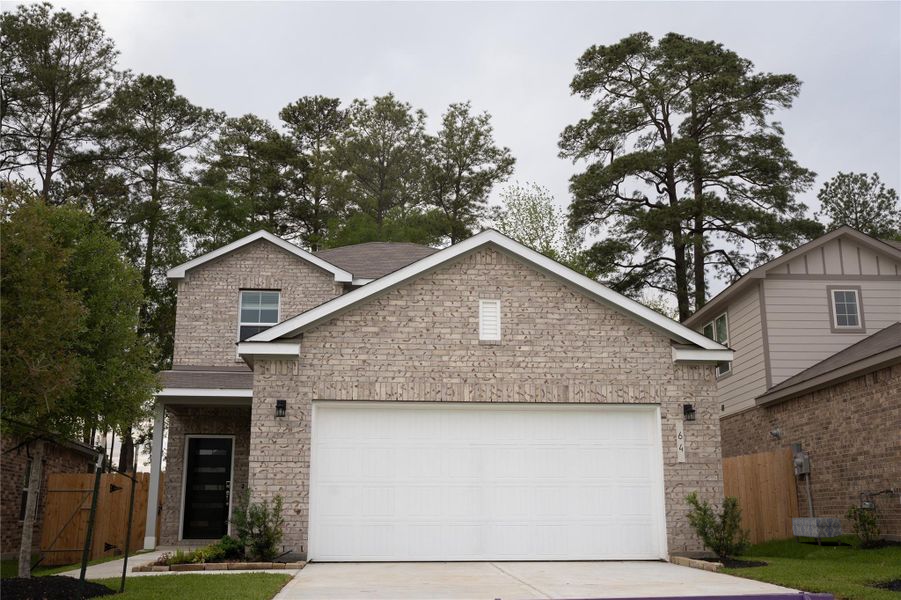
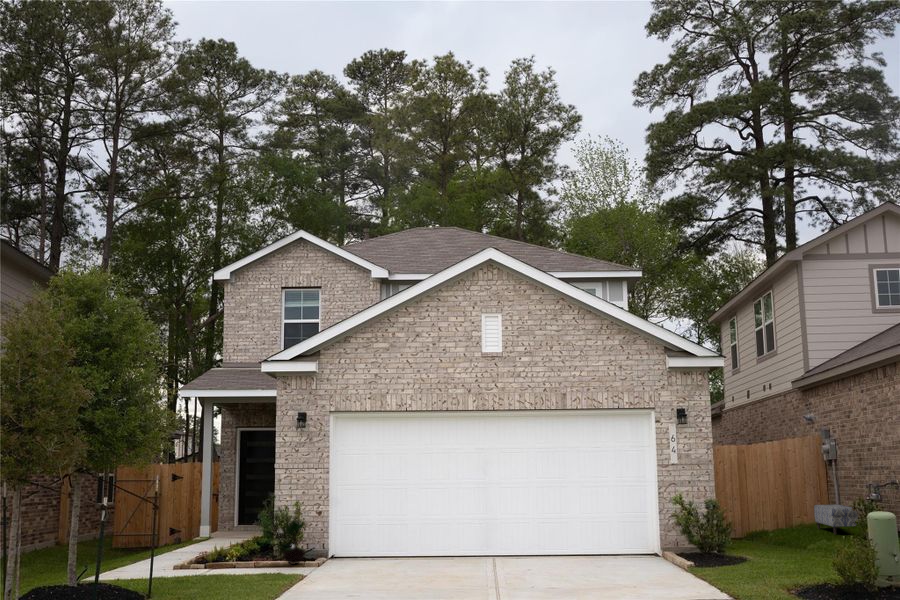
potted tree: none [257,510,289,567] -> present [283,518,306,564]

